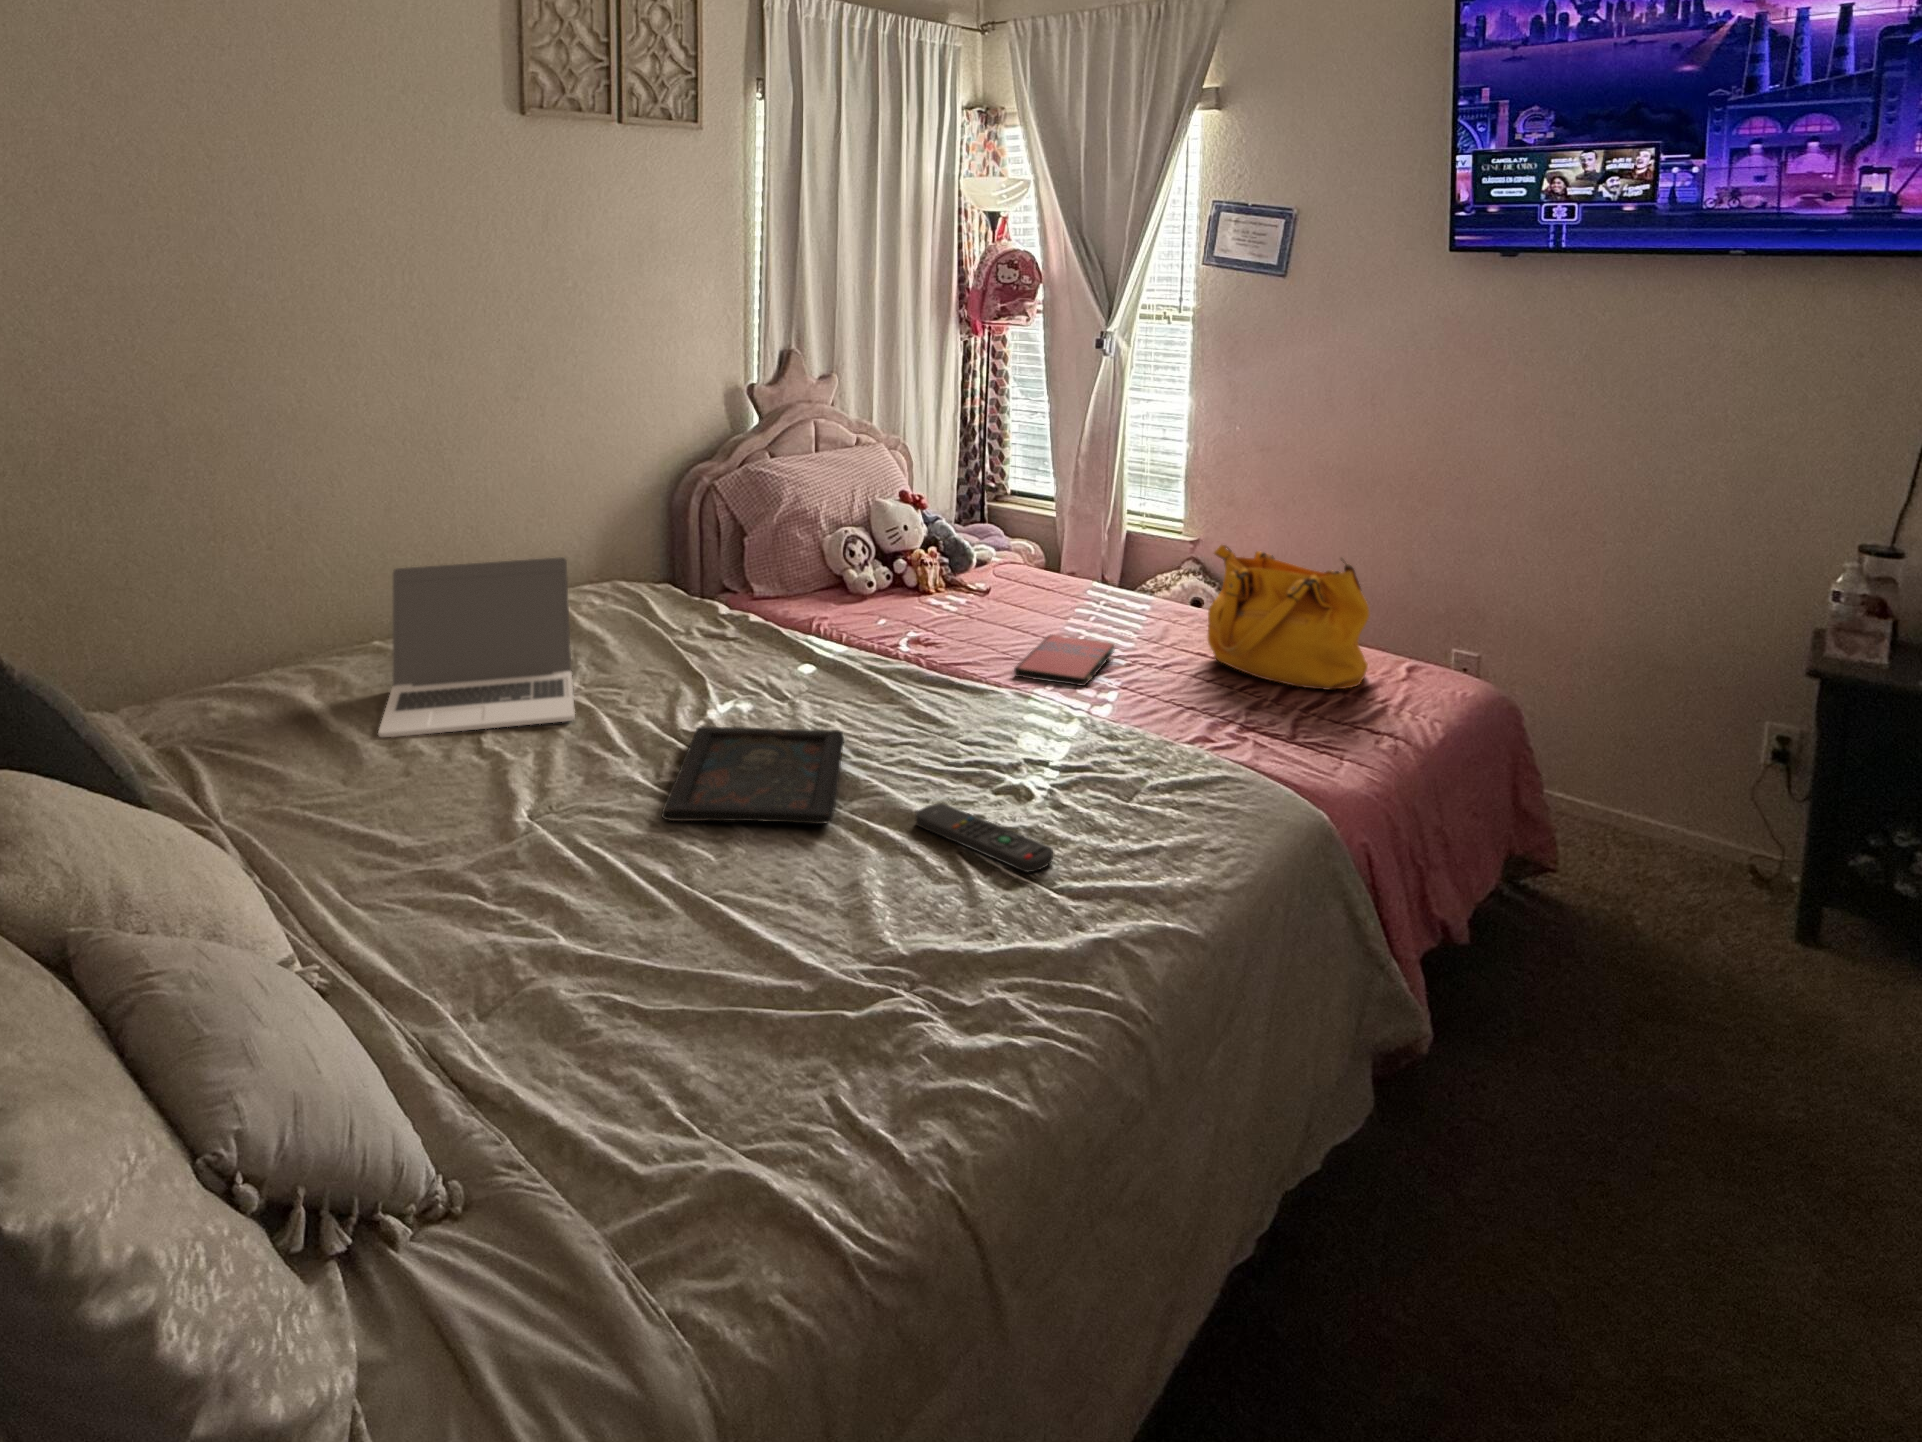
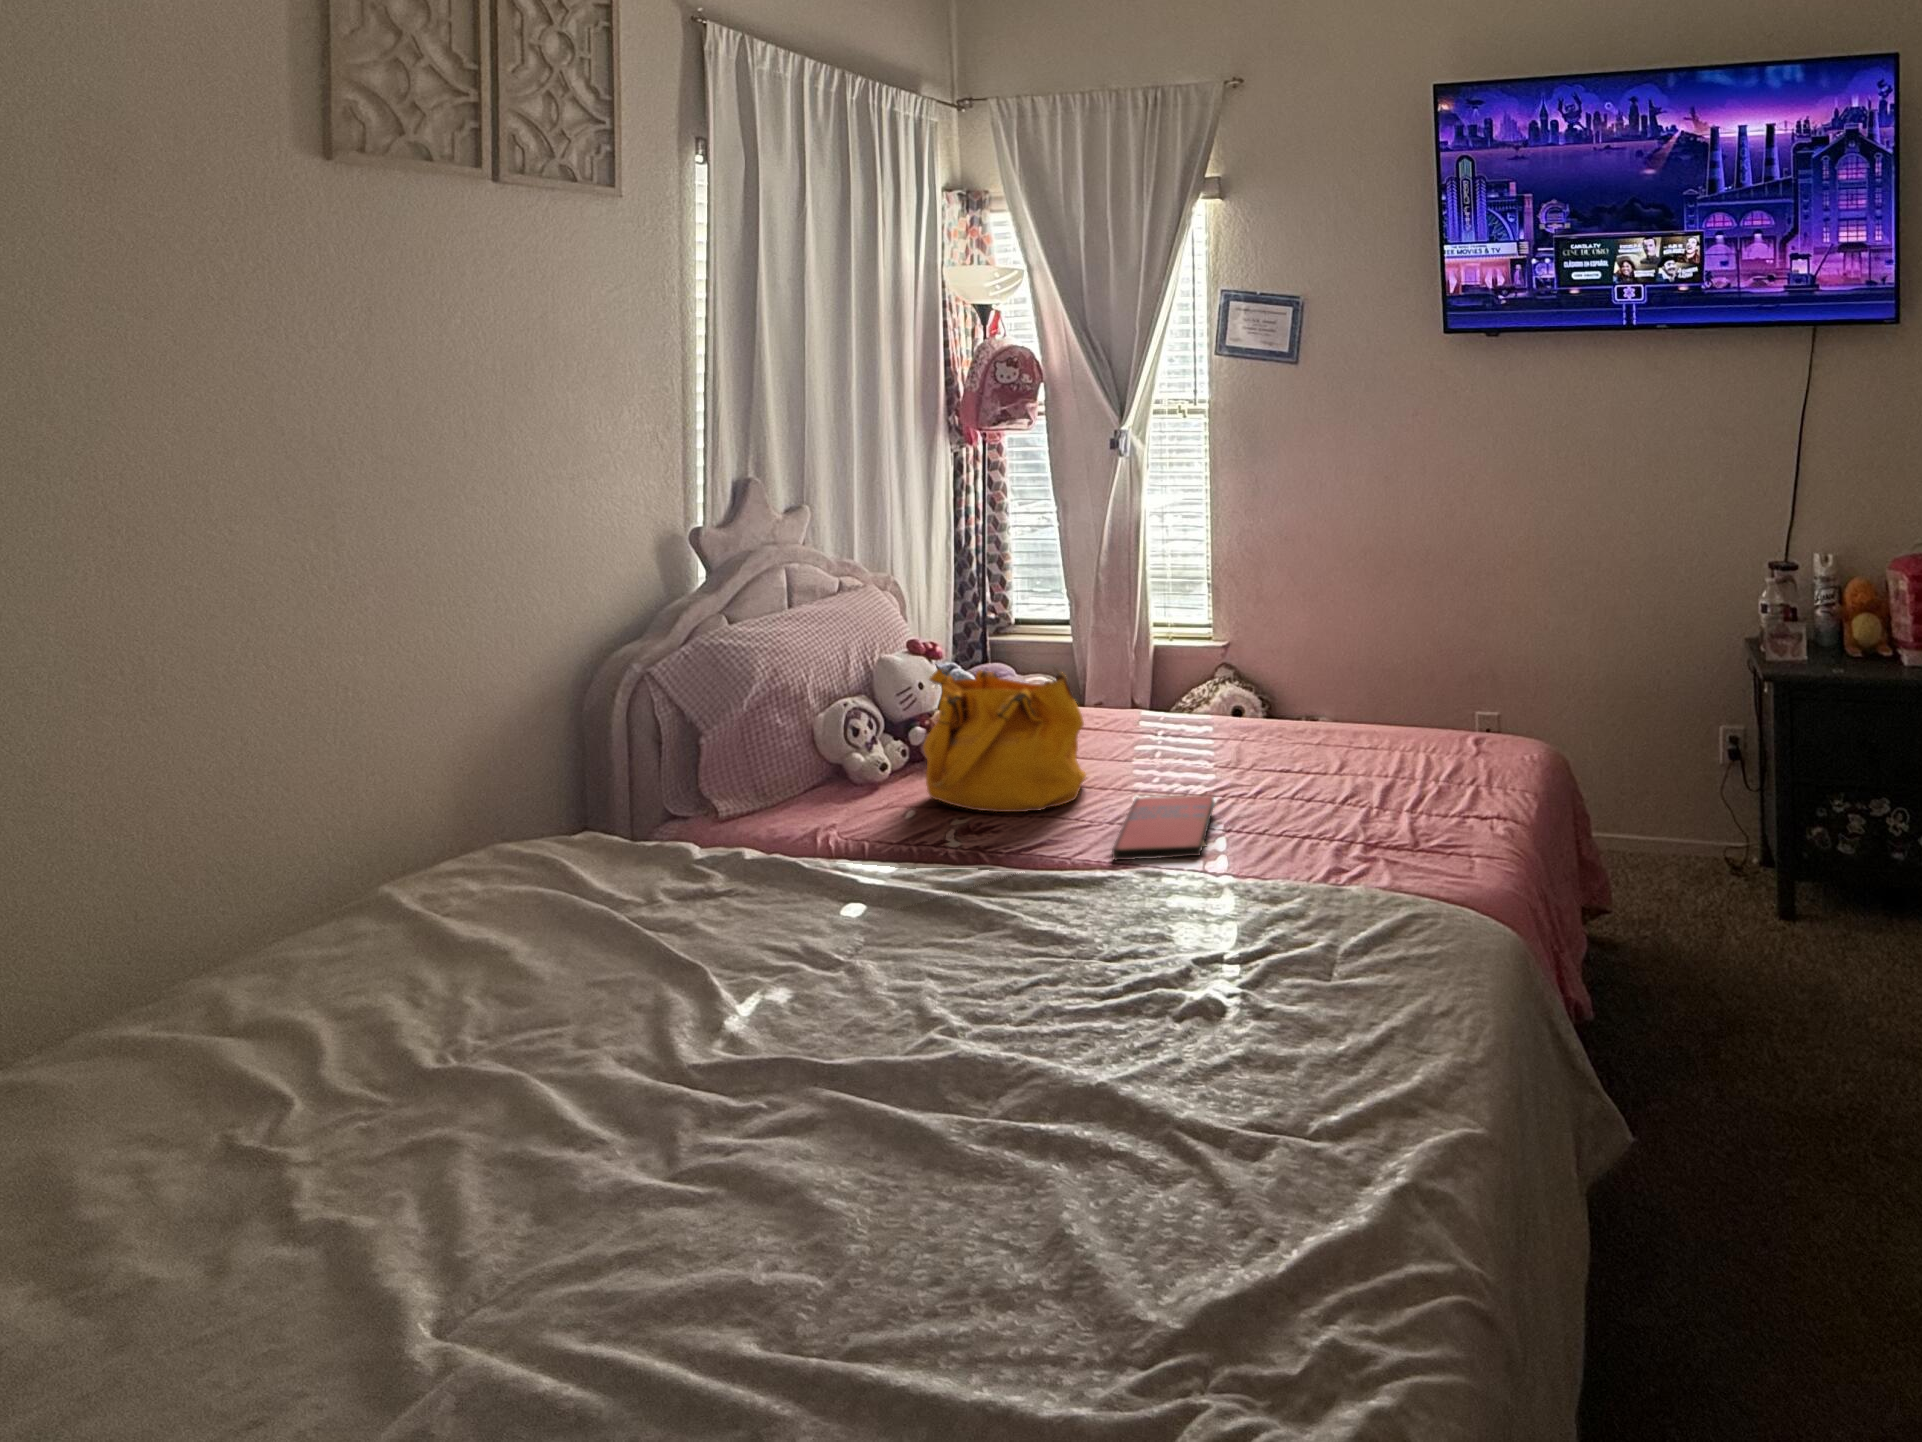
handbag: present [1207,545,1369,690] -> present [923,667,1086,812]
laptop: present [378,558,575,737] -> none [102,818,504,1213]
tray: present [662,726,844,824] -> none [717,994,986,1216]
remote control: present [916,803,1053,873] -> none [1098,1067,1294,1139]

